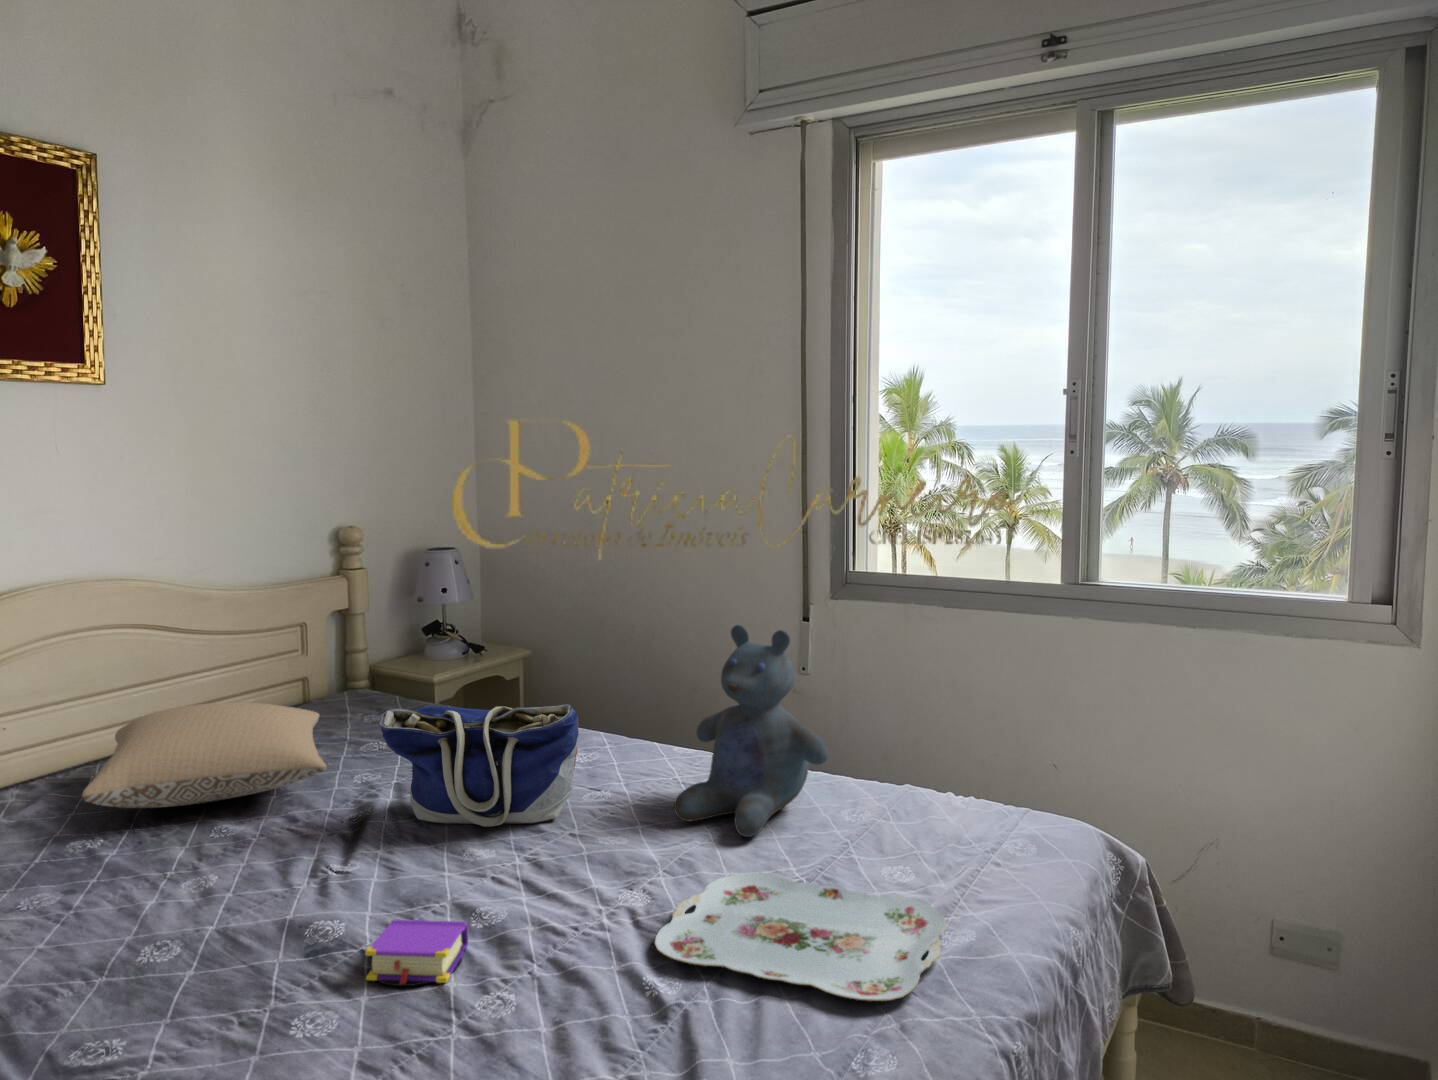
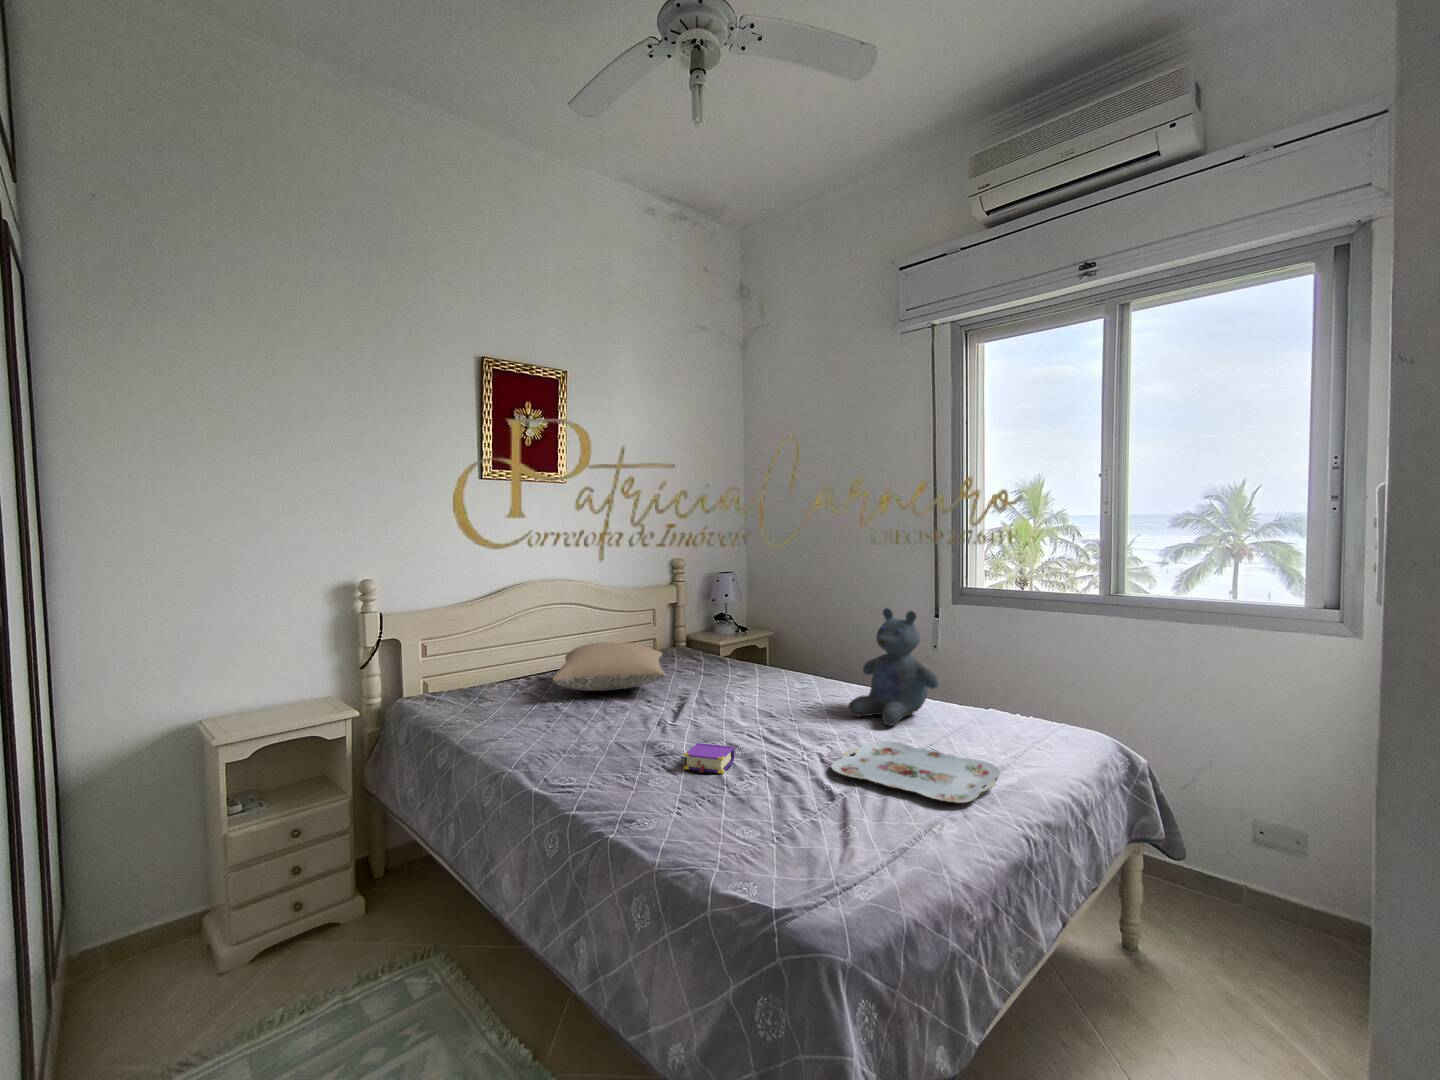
tote bag: present [379,704,578,827] -> none [693,644,796,711]

